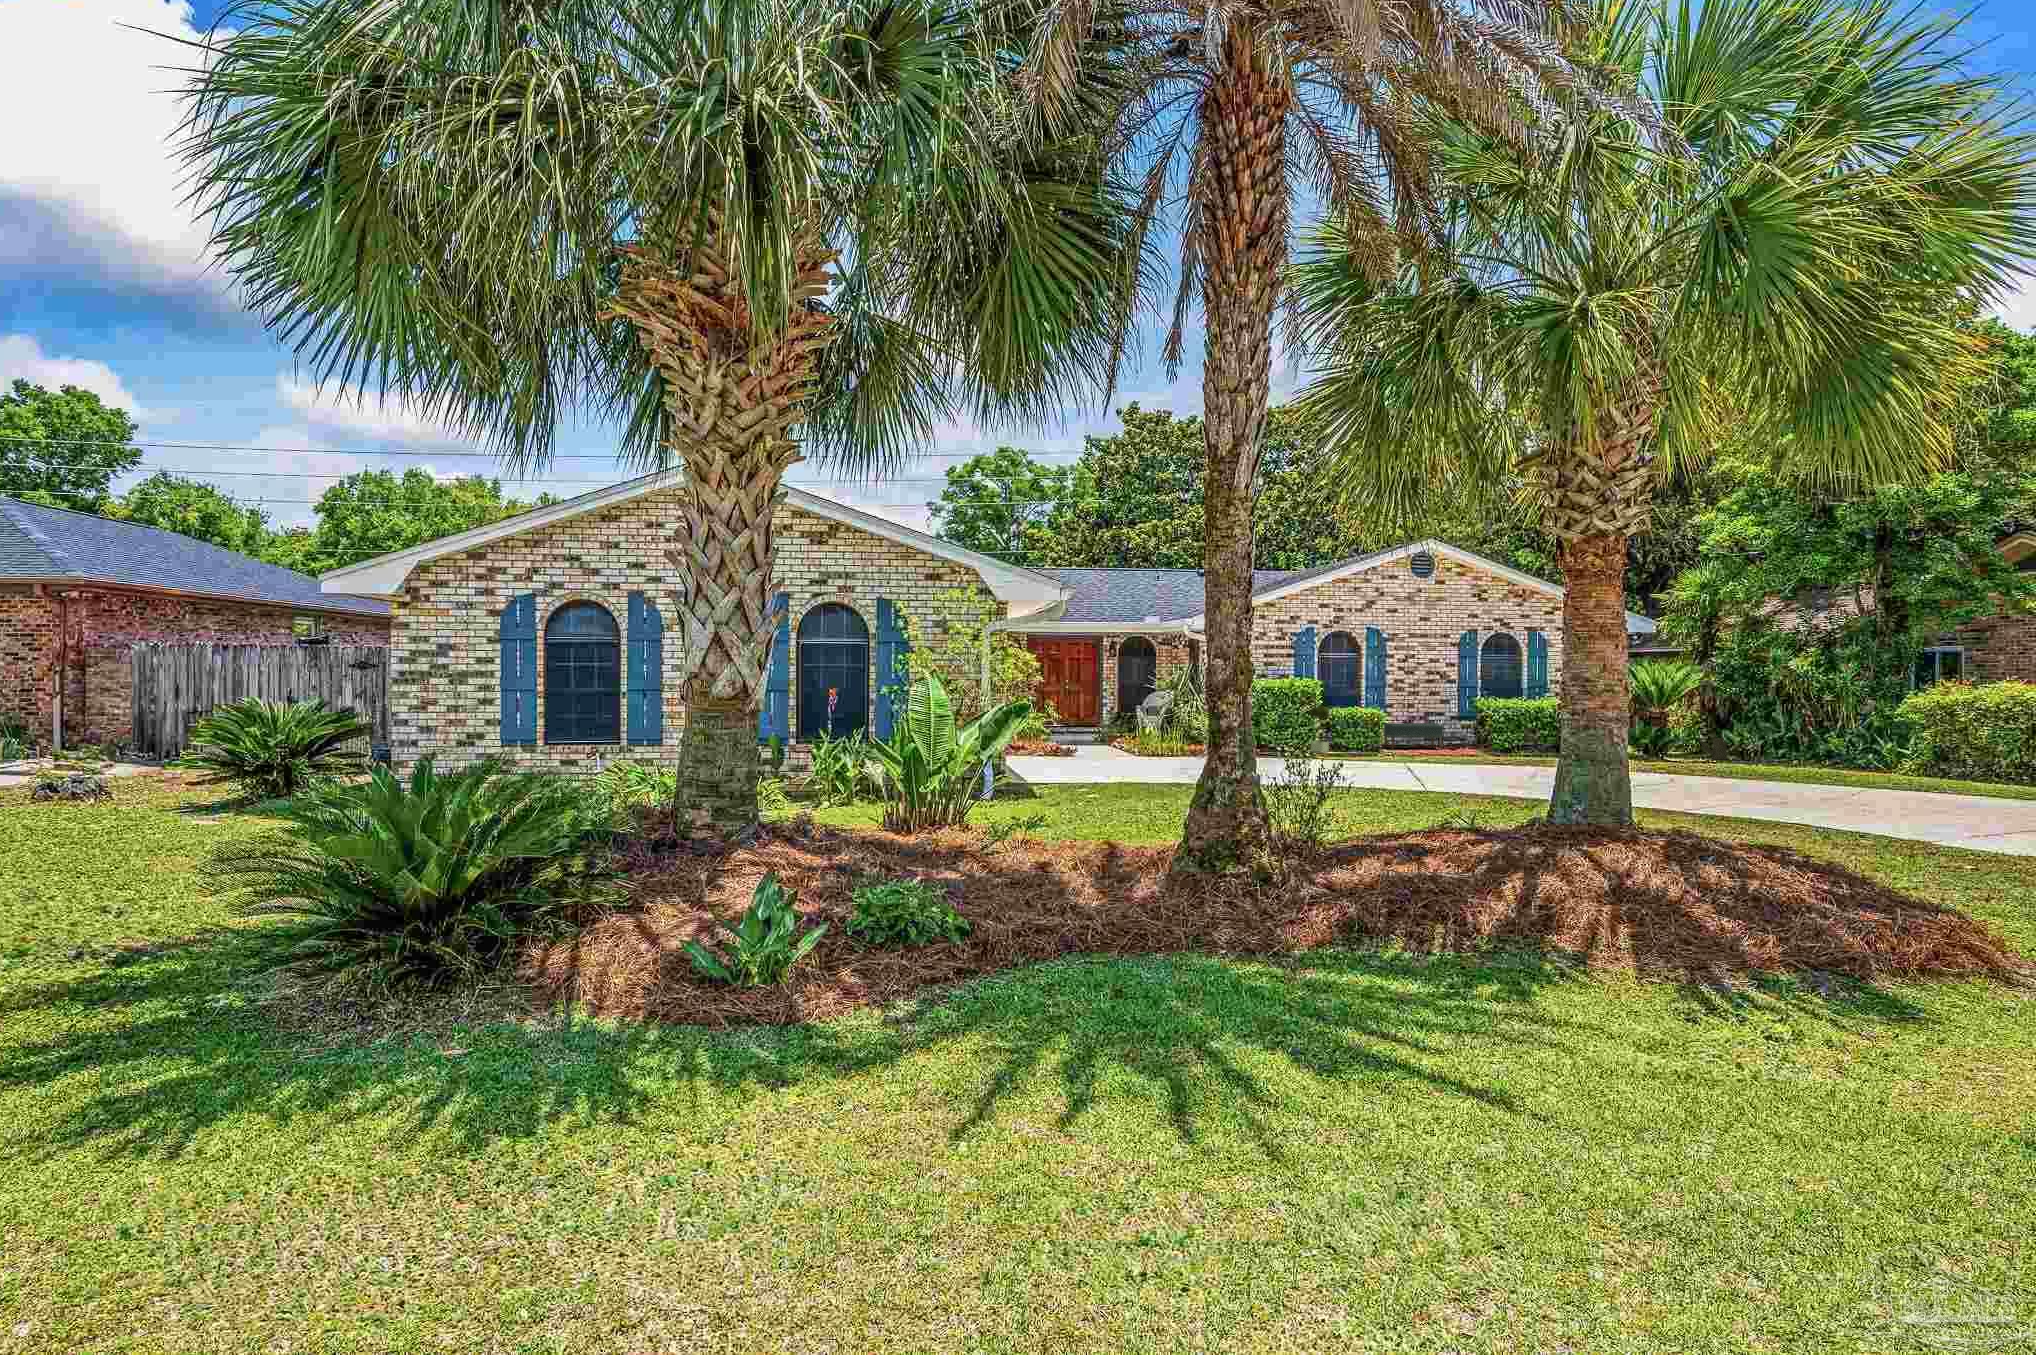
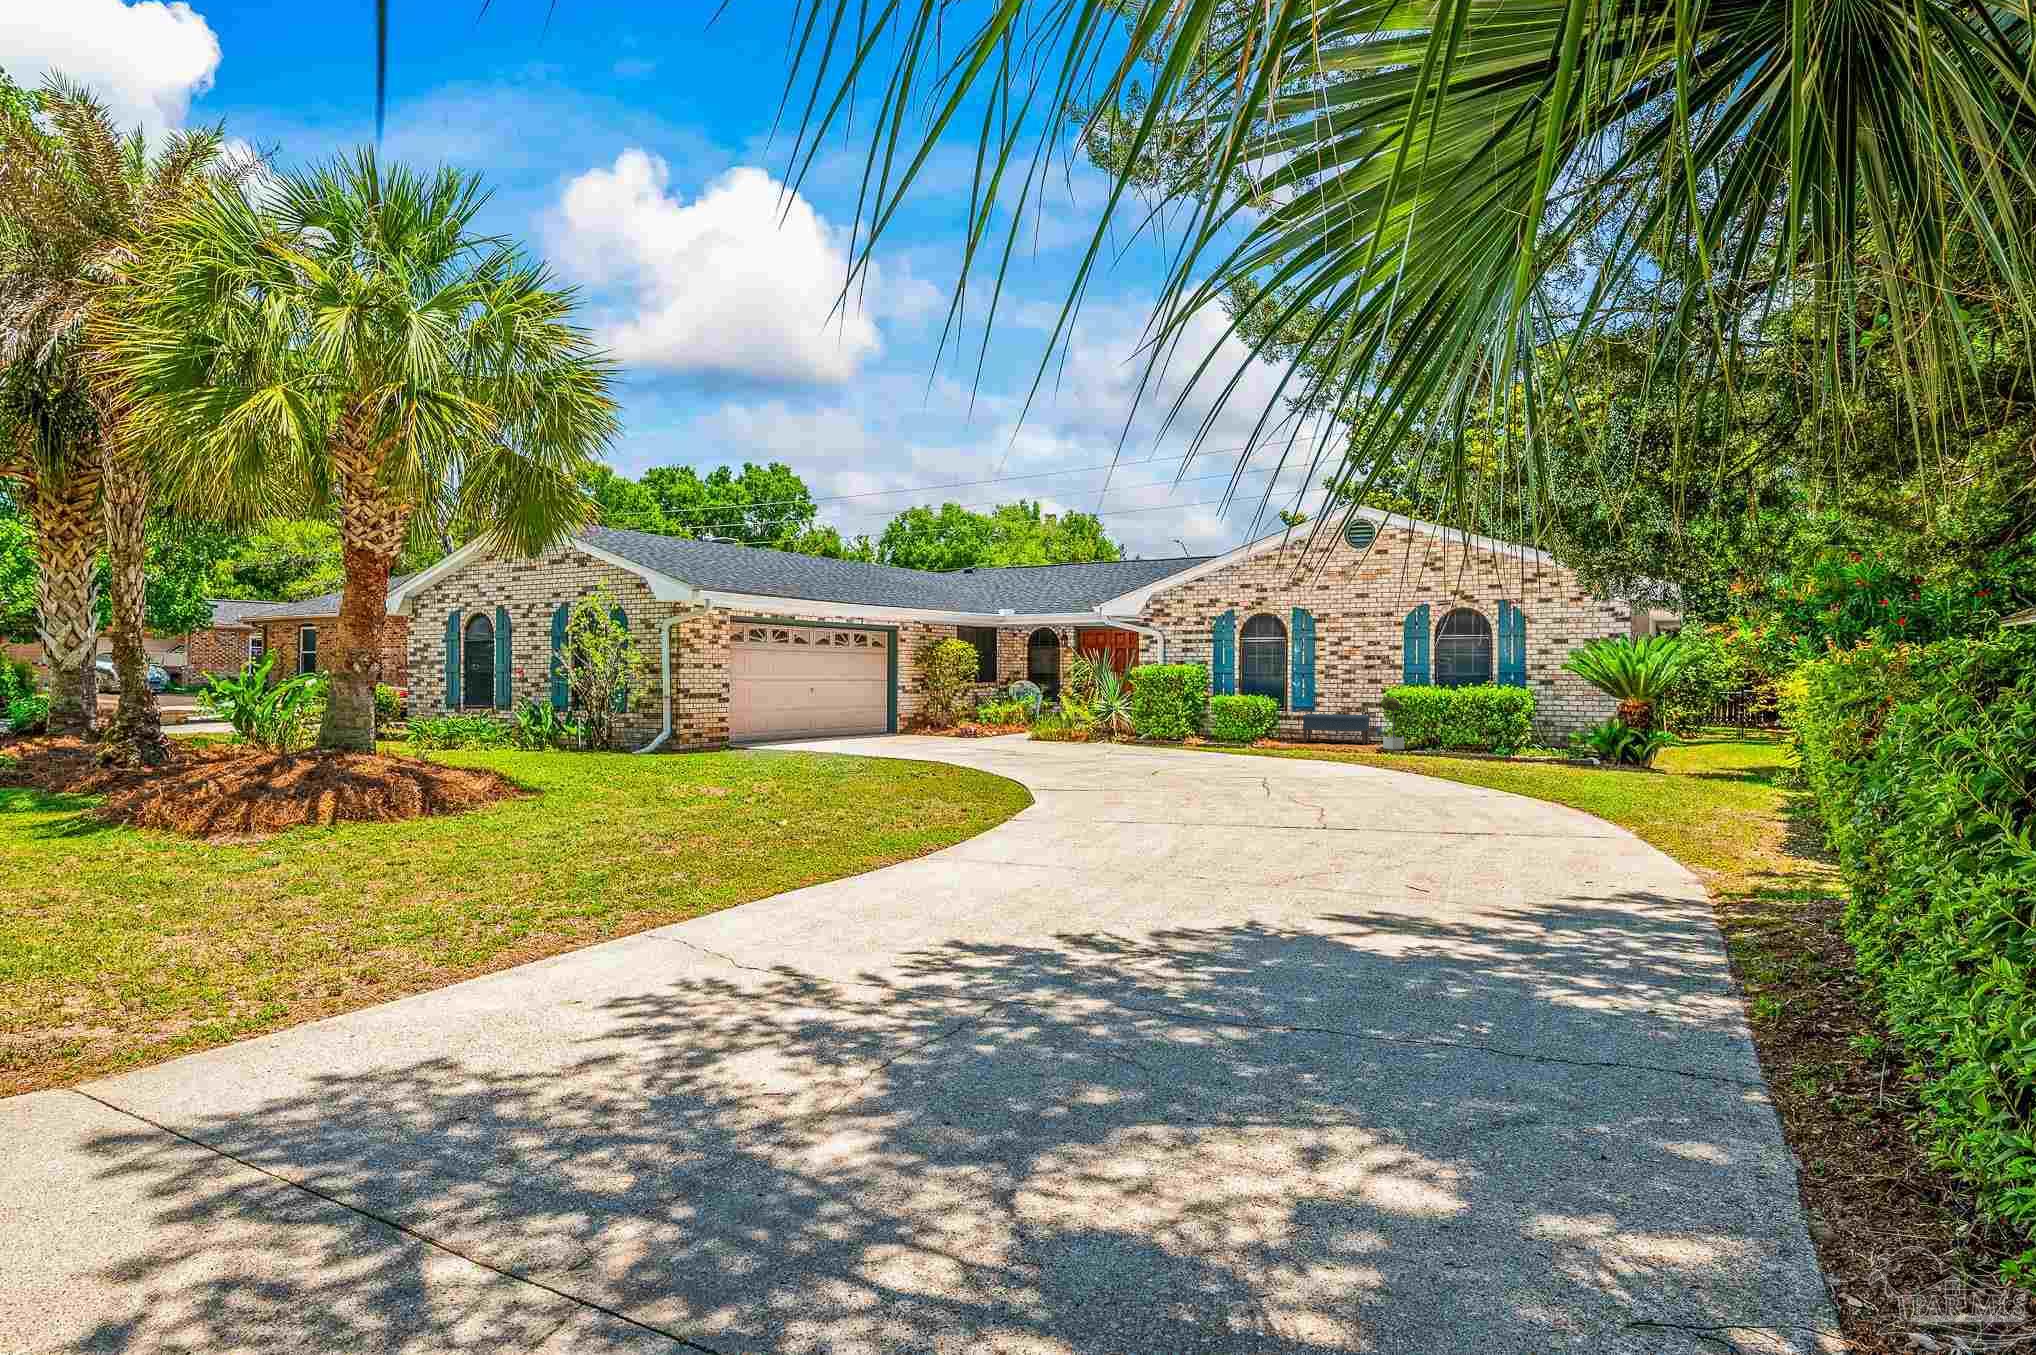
potted tree: present [1310,706,1330,752] -> present [1381,696,1404,749]
watering can: present [1698,736,1728,760] -> none [1655,730,1705,766]

